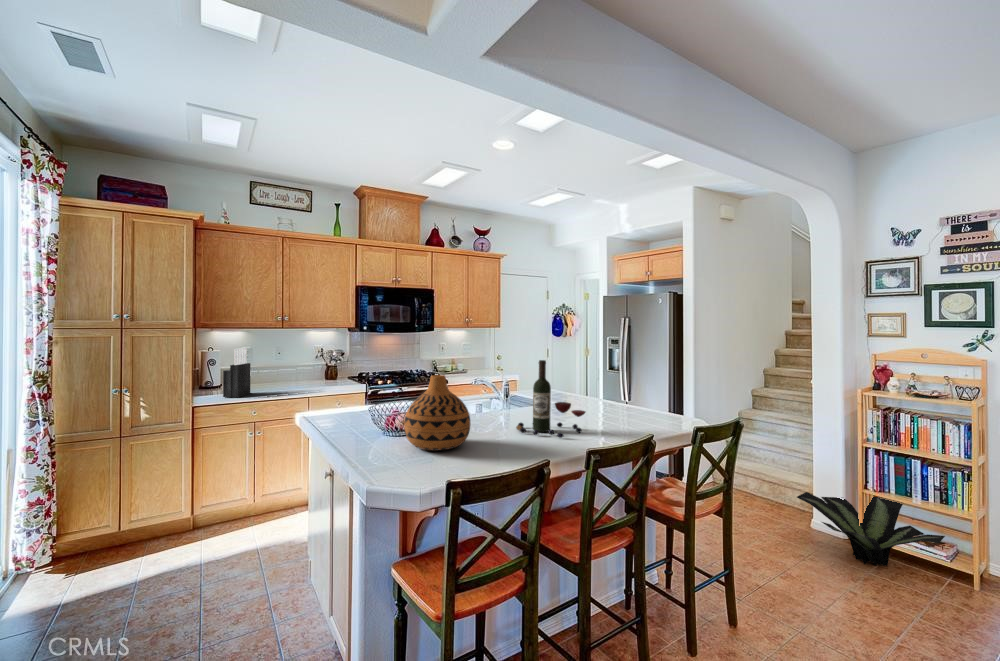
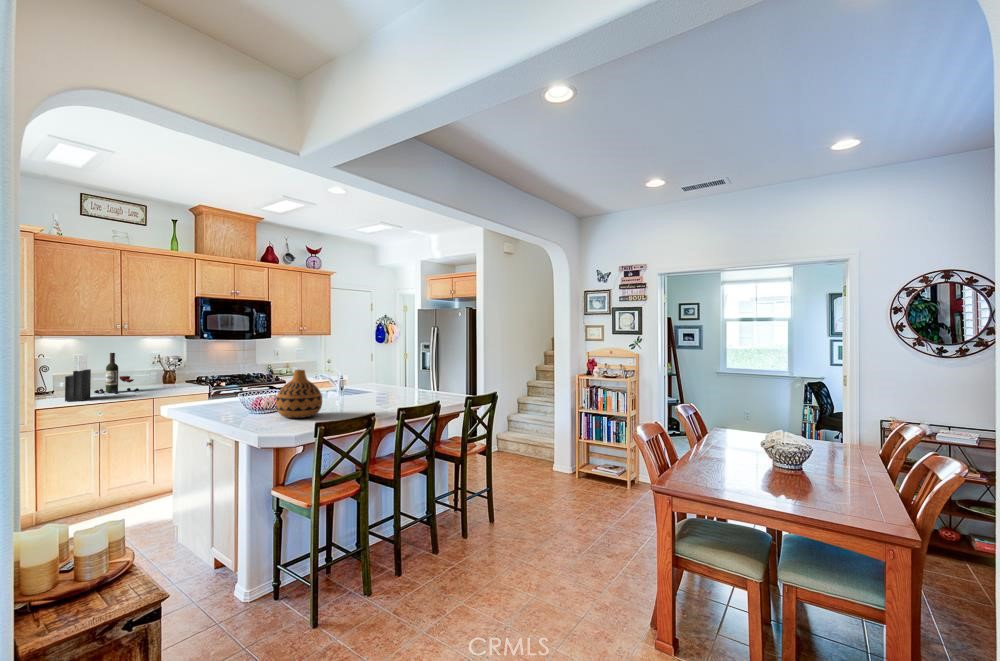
wine bottle: present [516,360,585,438] -> present [94,353,139,394]
potted plant: present [797,492,945,566] -> none [542,443,615,484]

